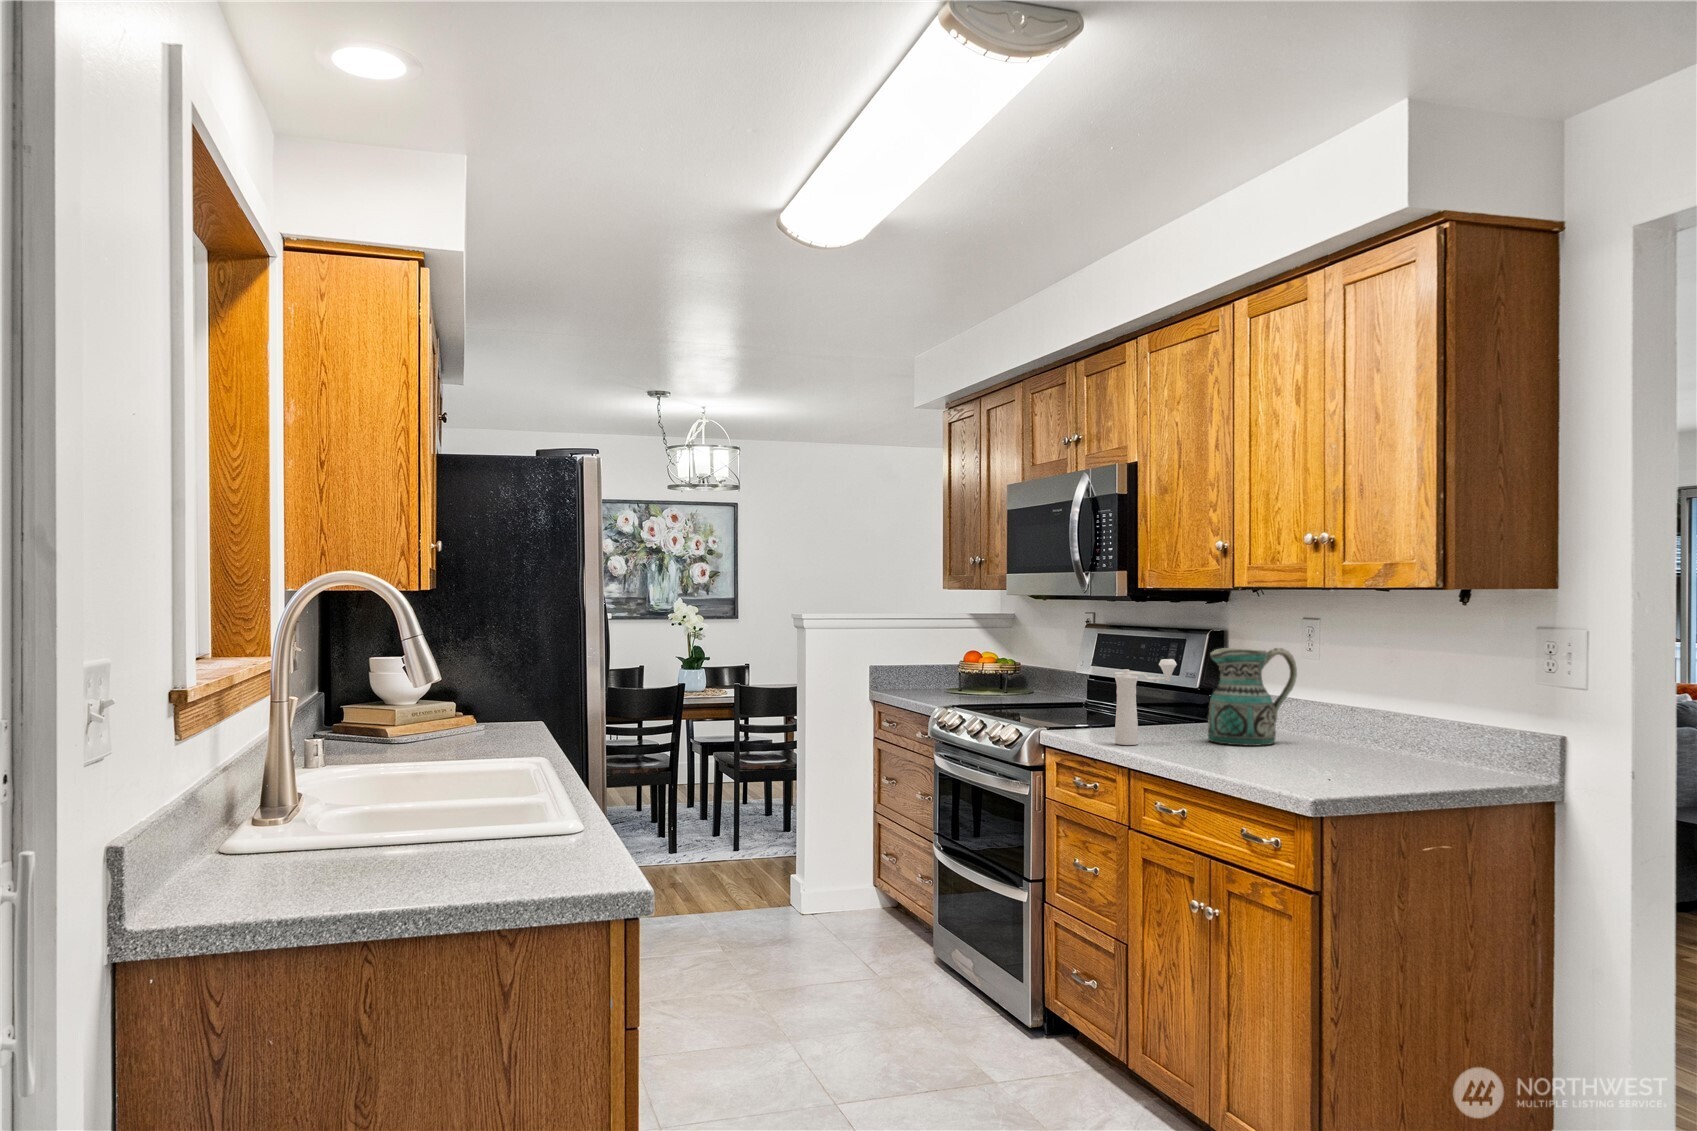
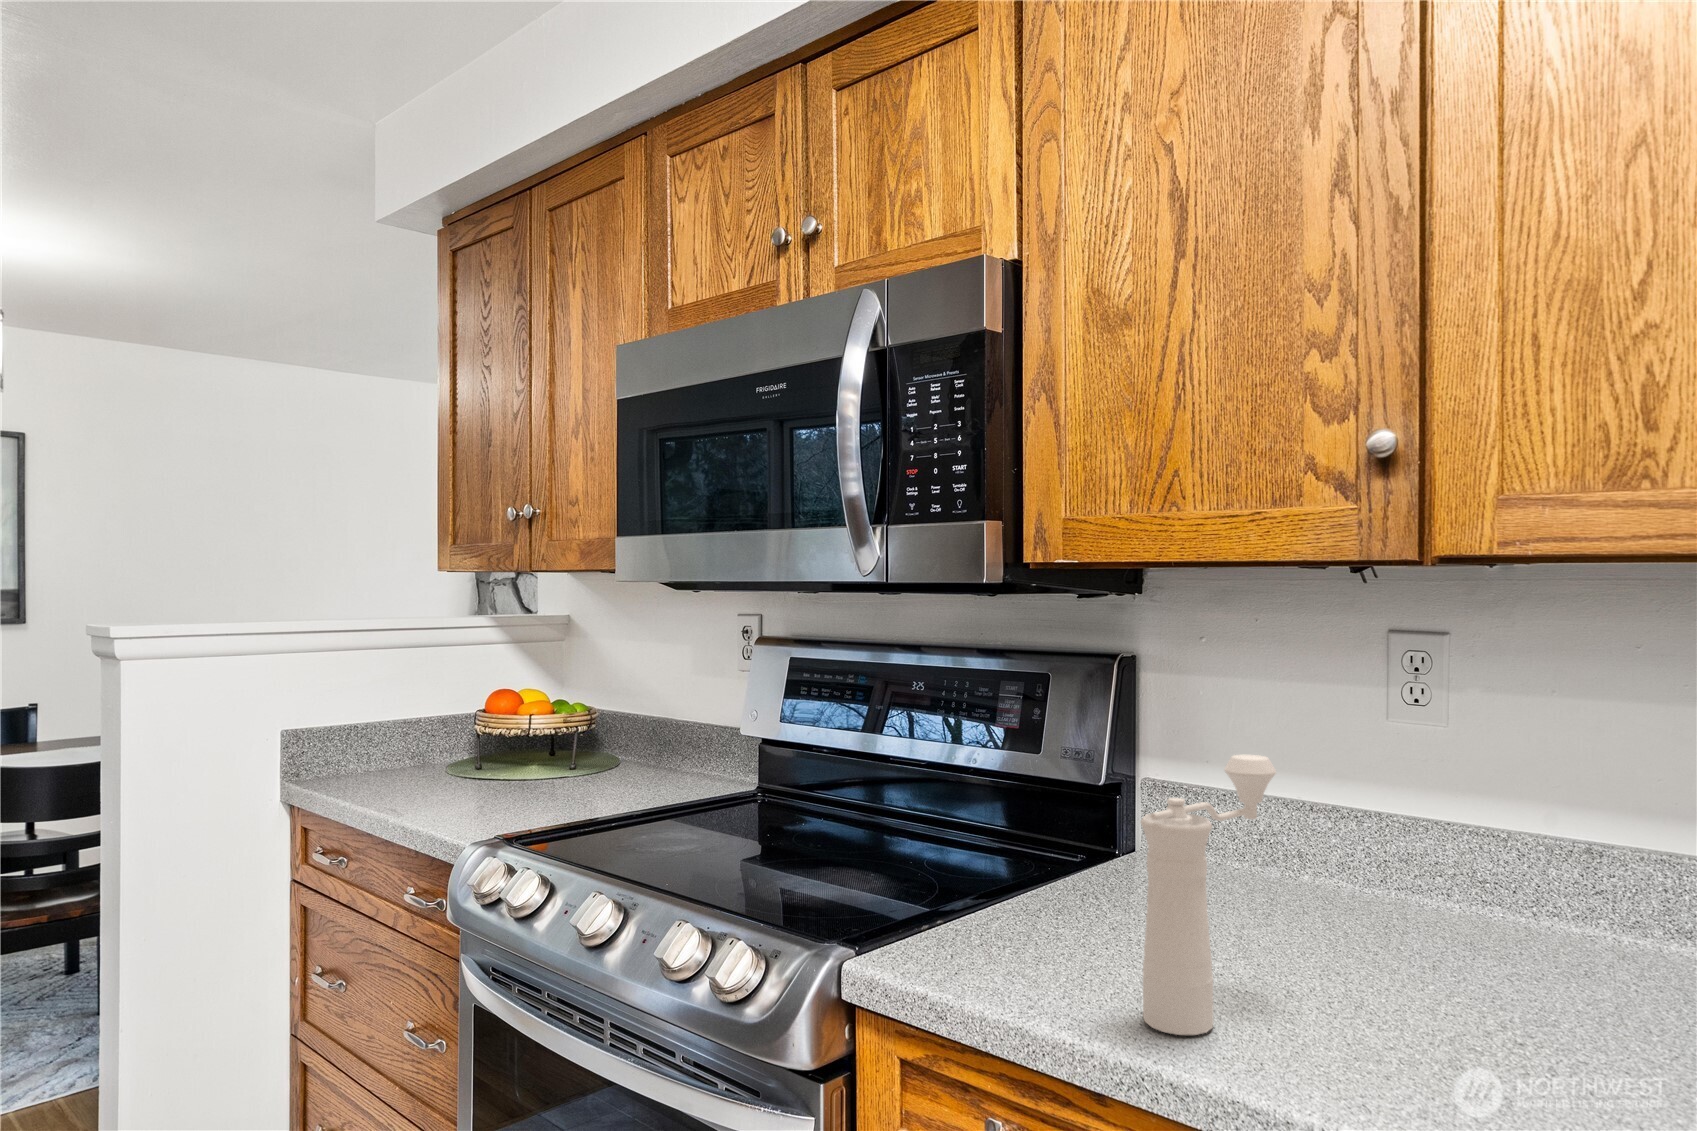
ceramic pitcher: present [1208,648,1297,746] -> none [1280,704,1461,976]

